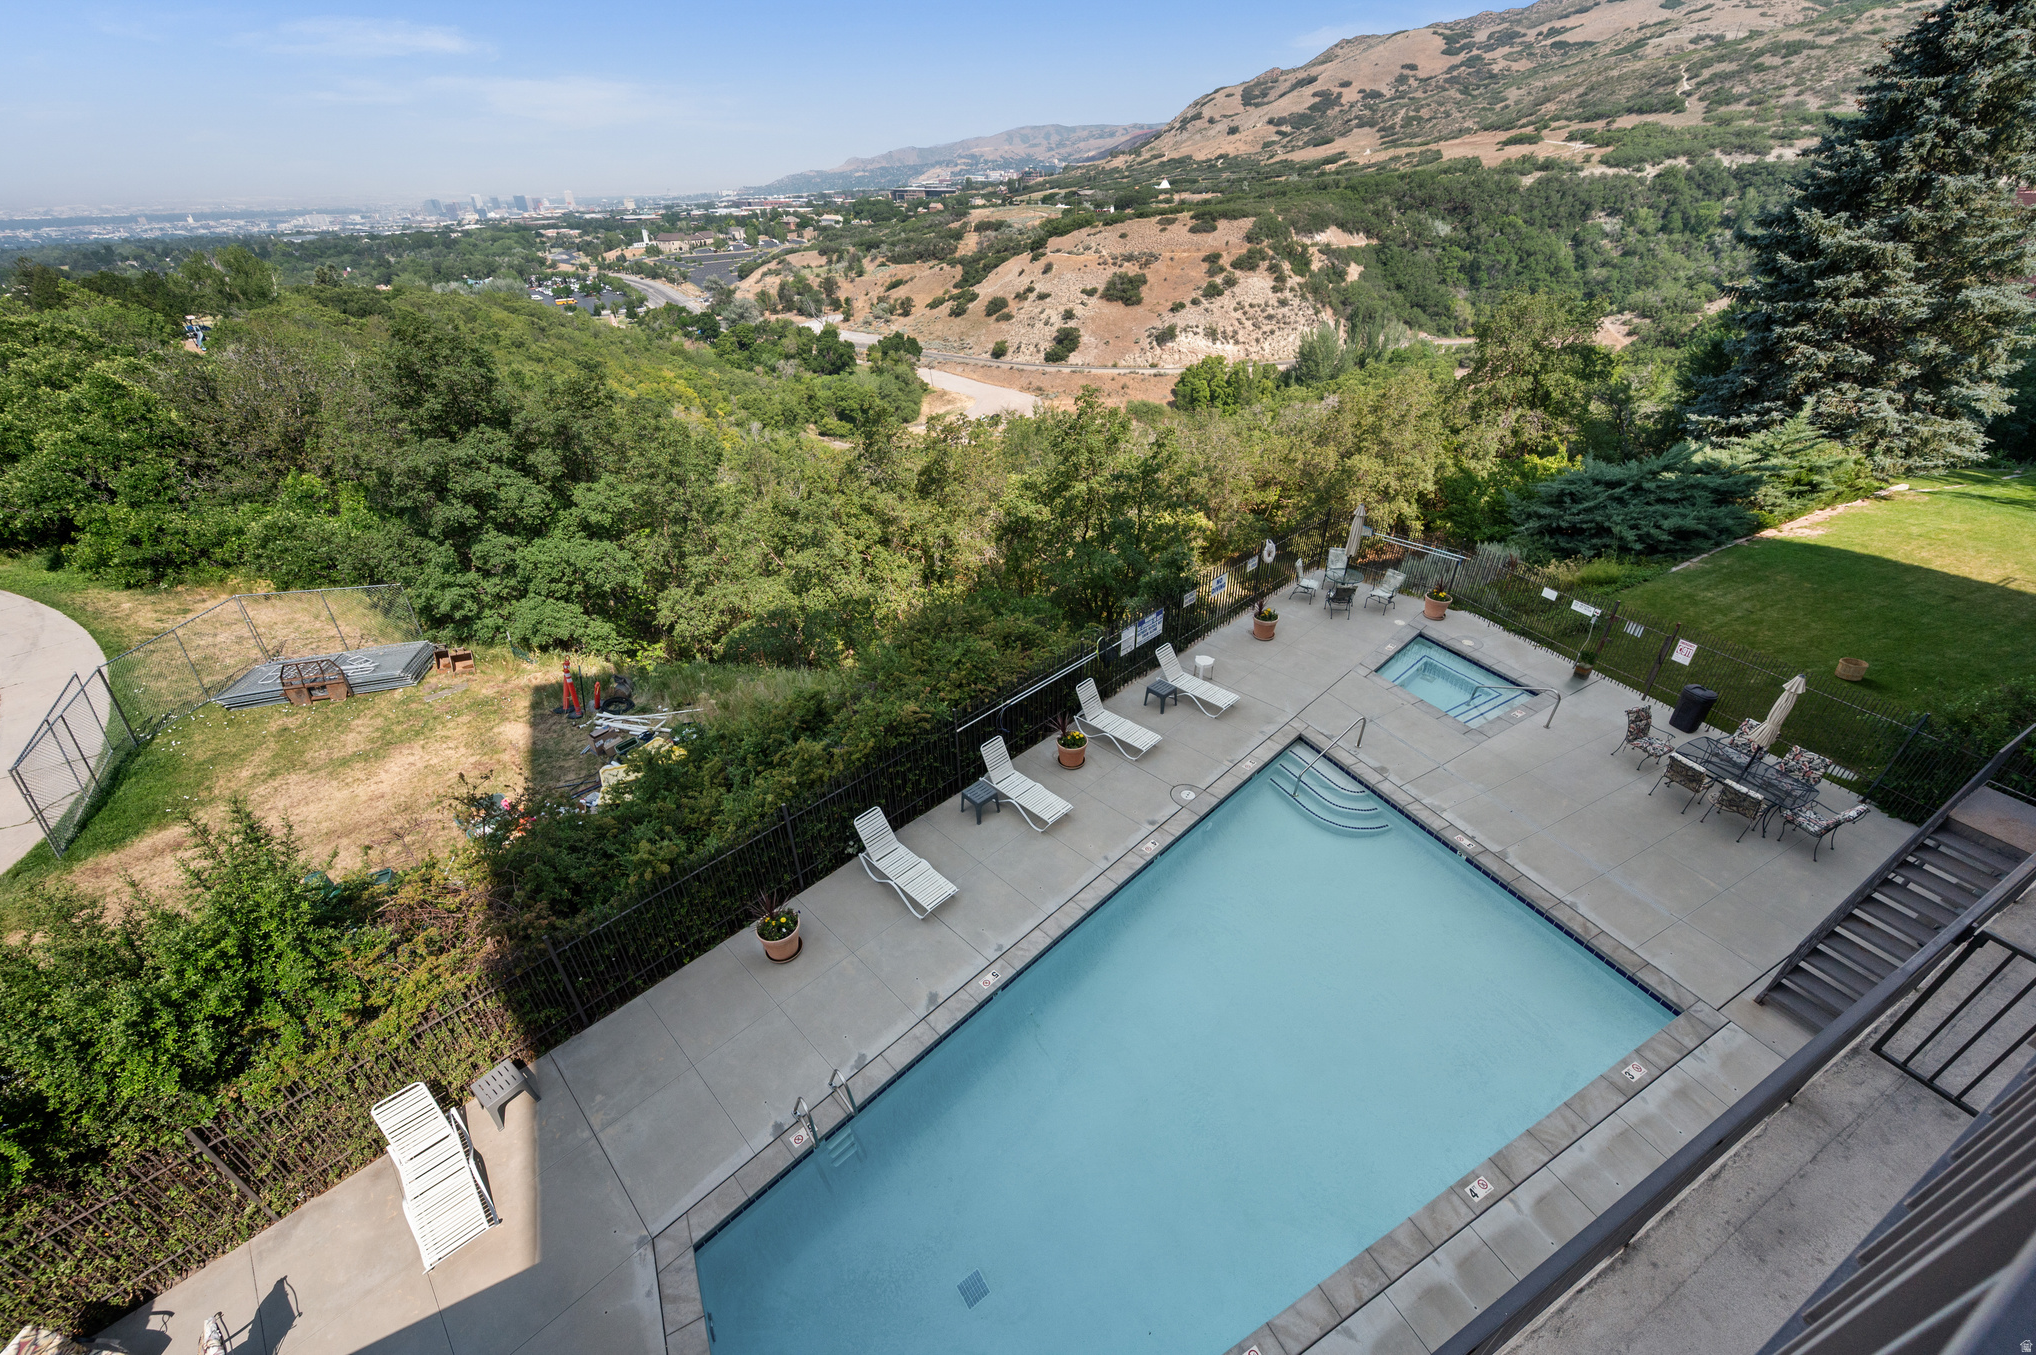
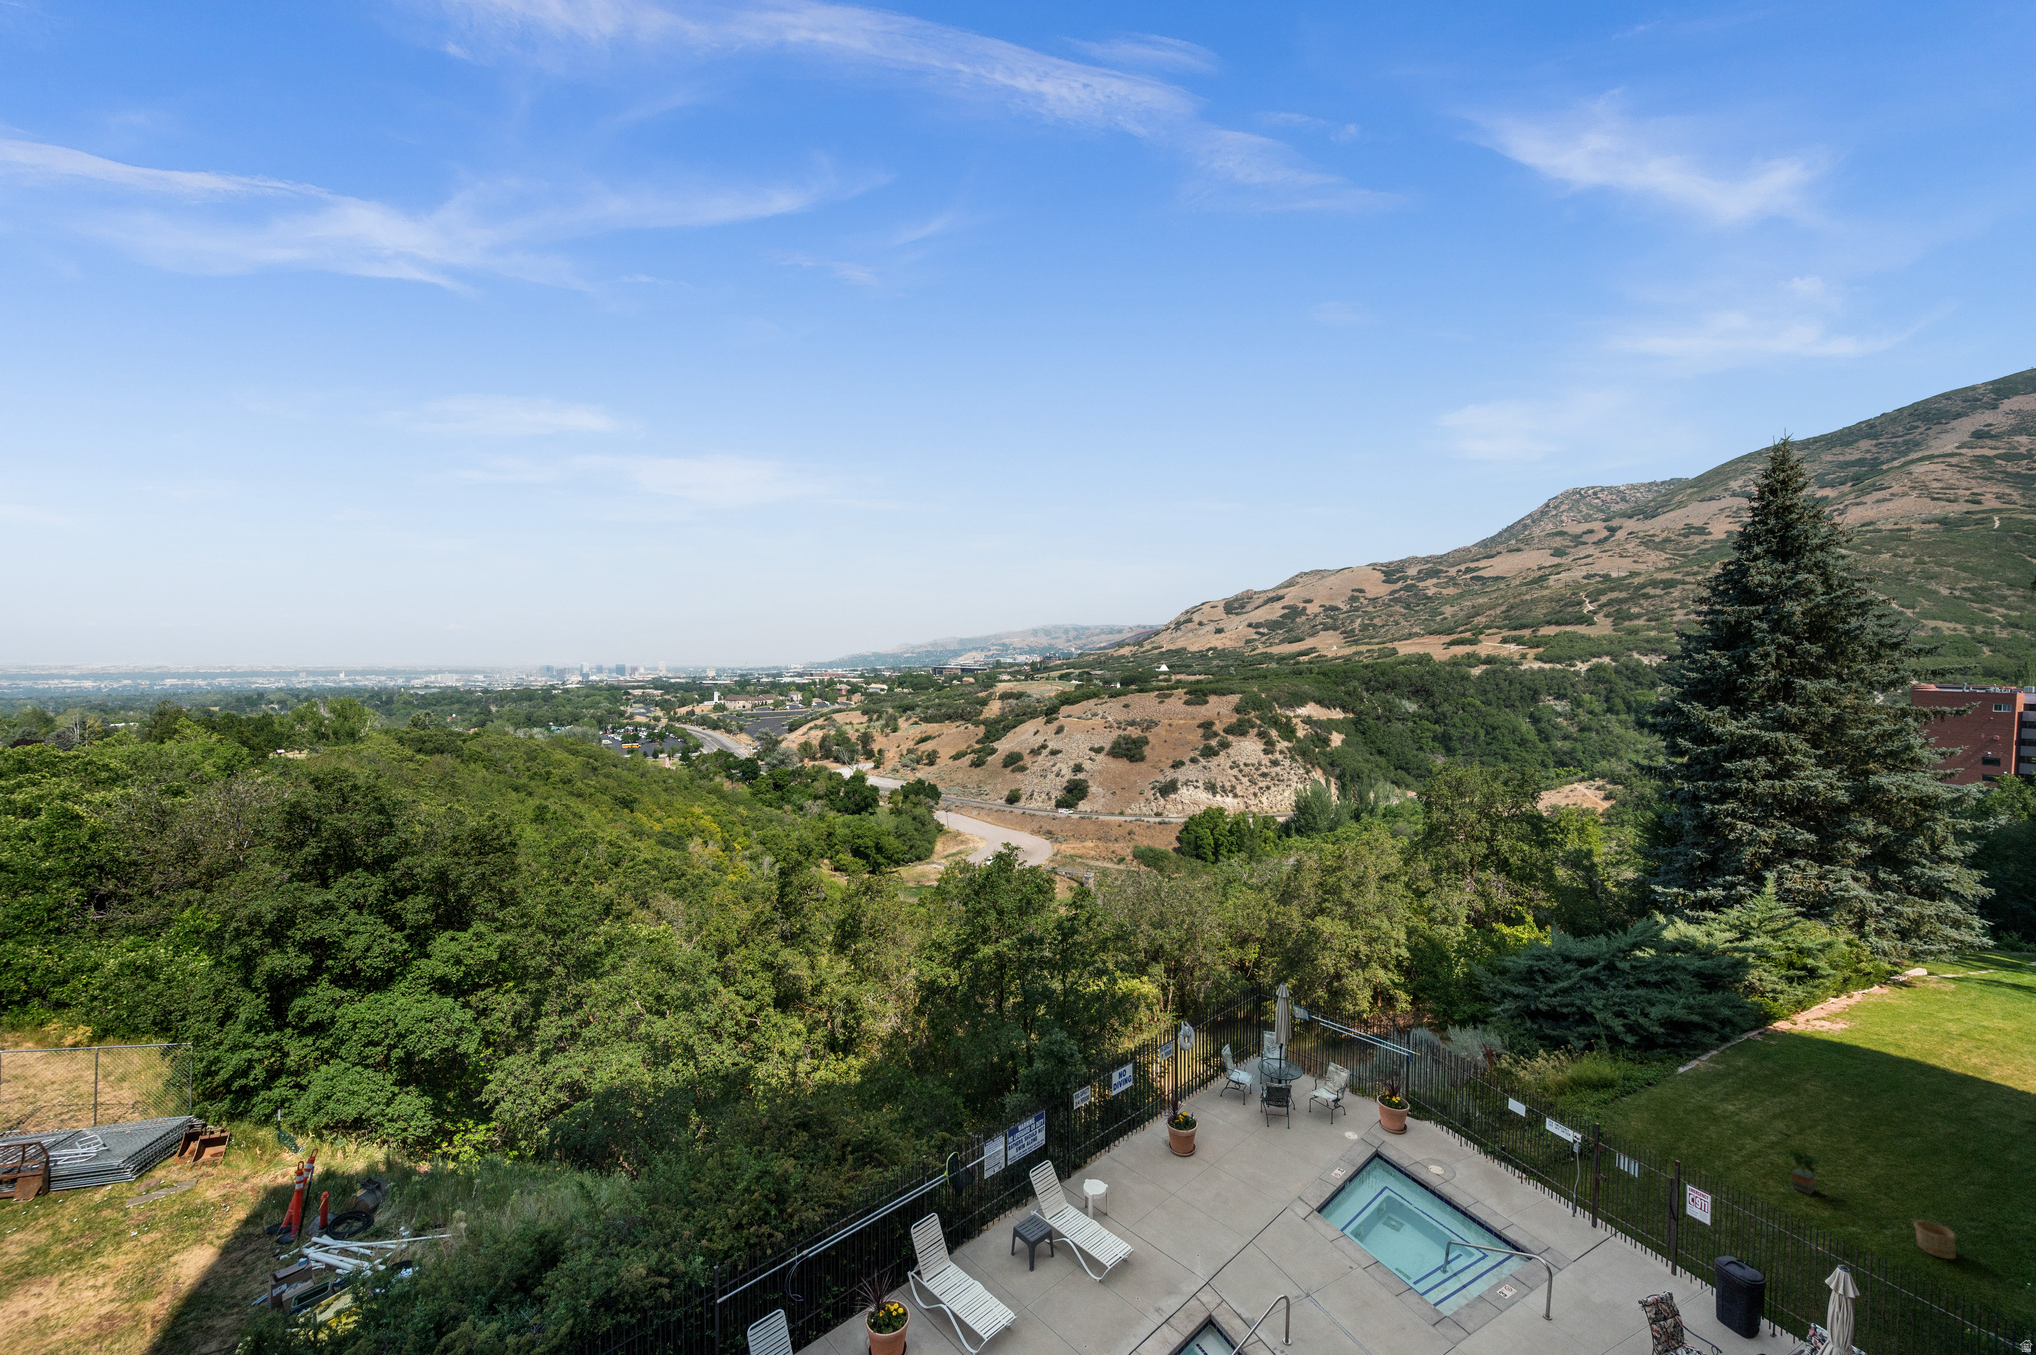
potted tree: present [1573,650,1600,680] -> present [1789,1151,1819,1195]

